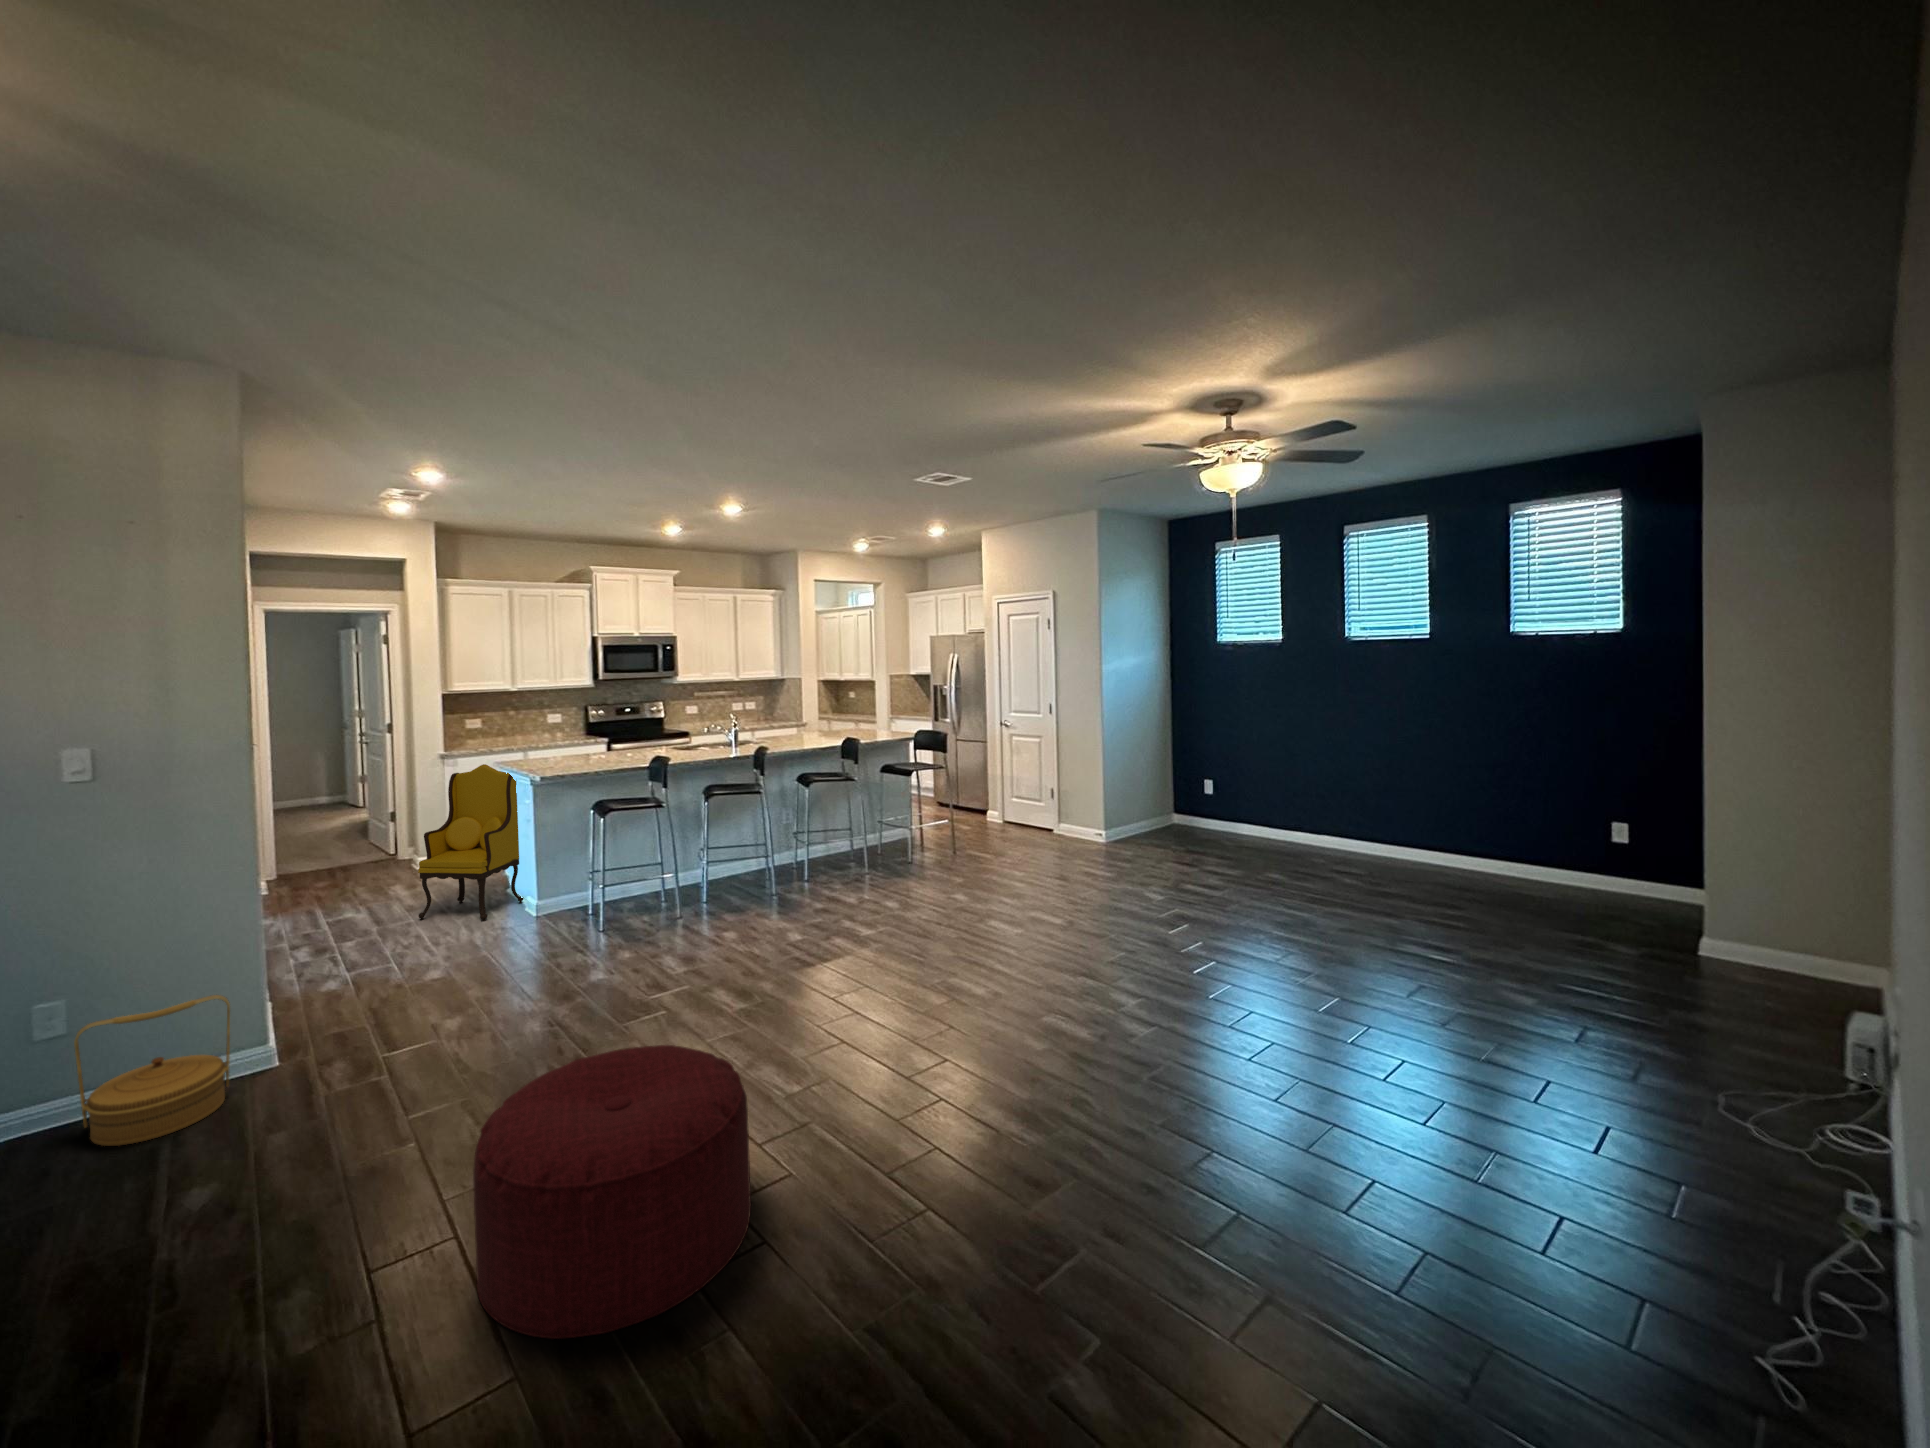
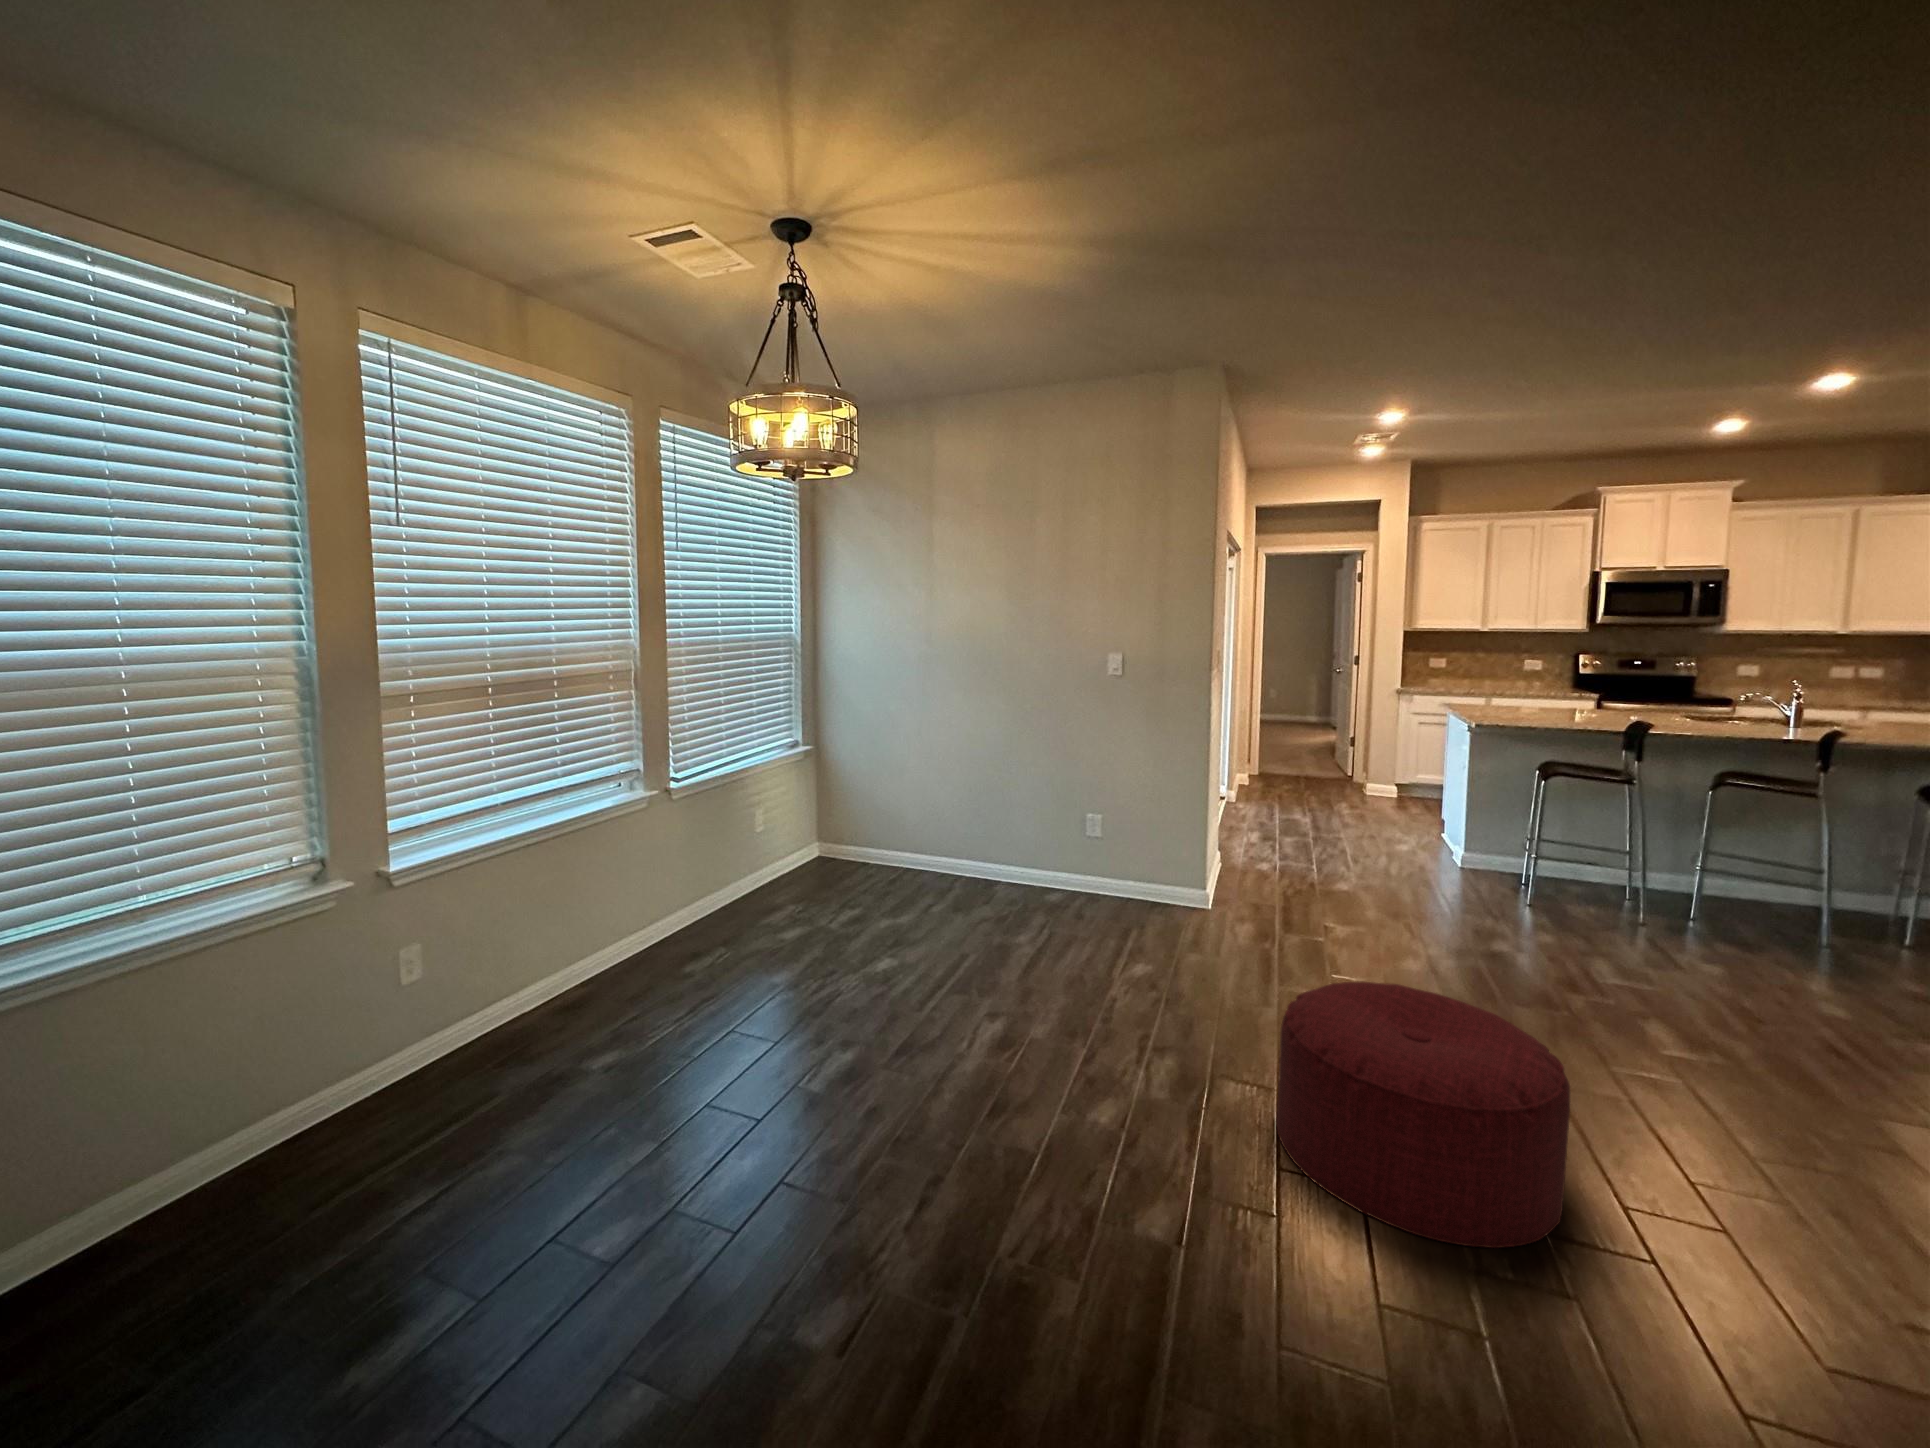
armchair: present [418,764,523,921] -> none [1349,704,1458,856]
woven basket: present [74,995,230,1146] -> none [1106,831,1185,919]

